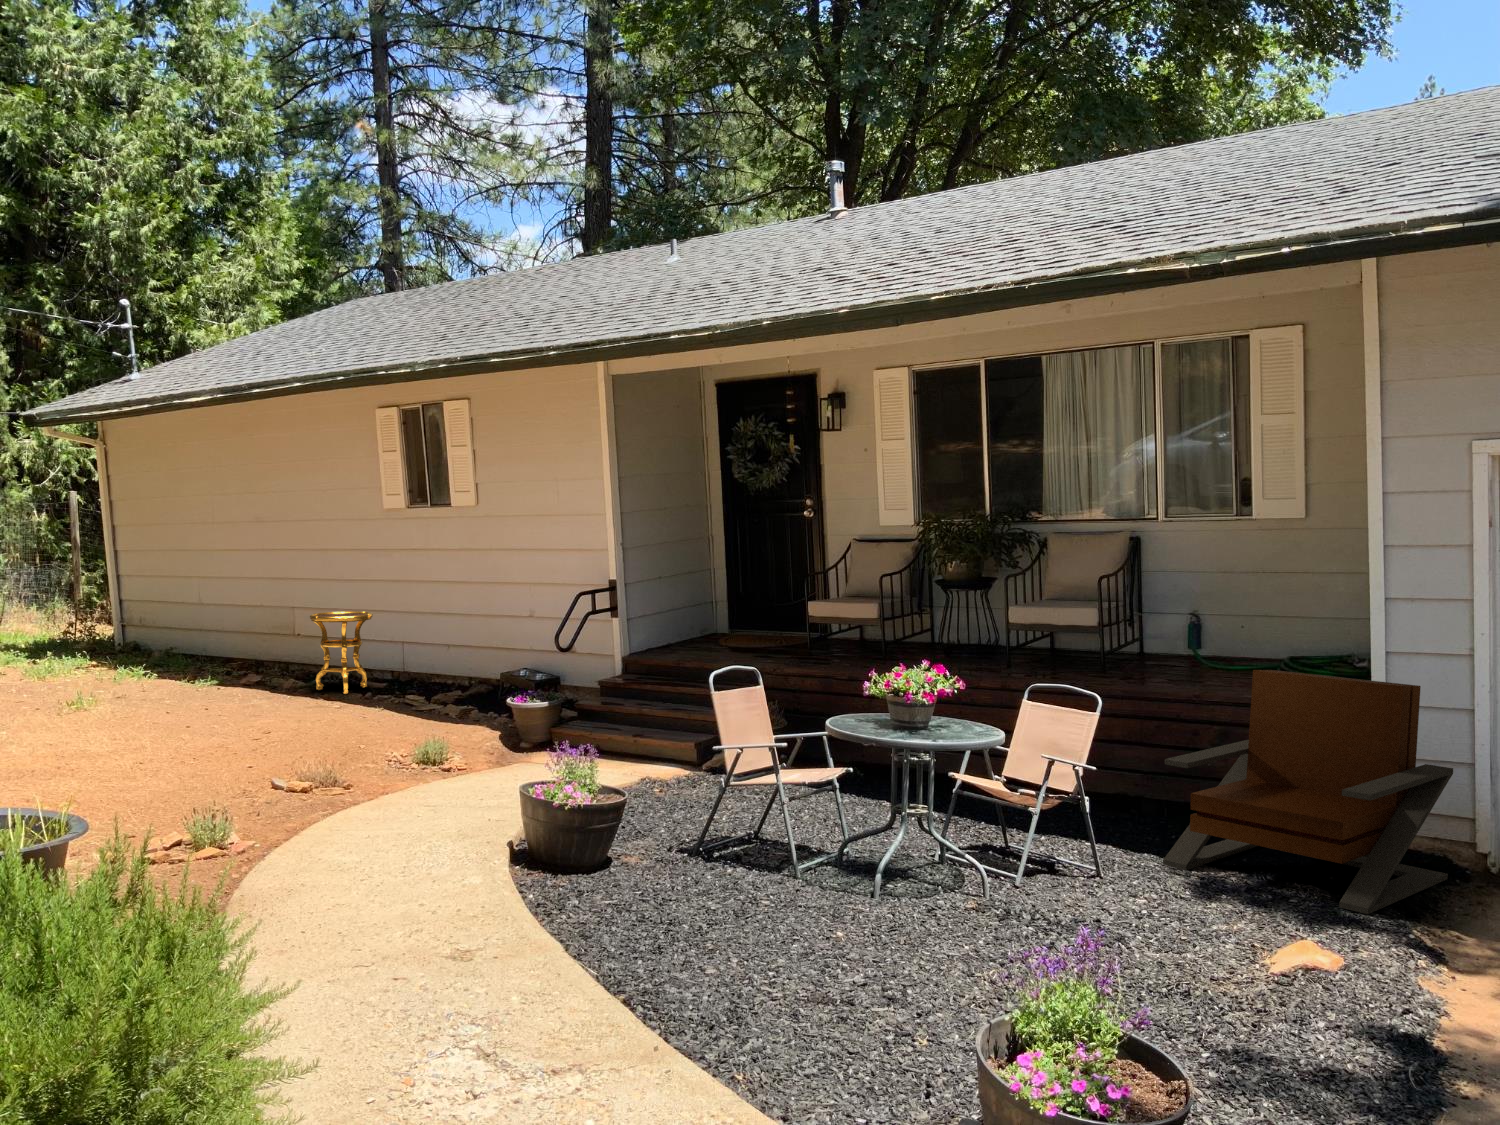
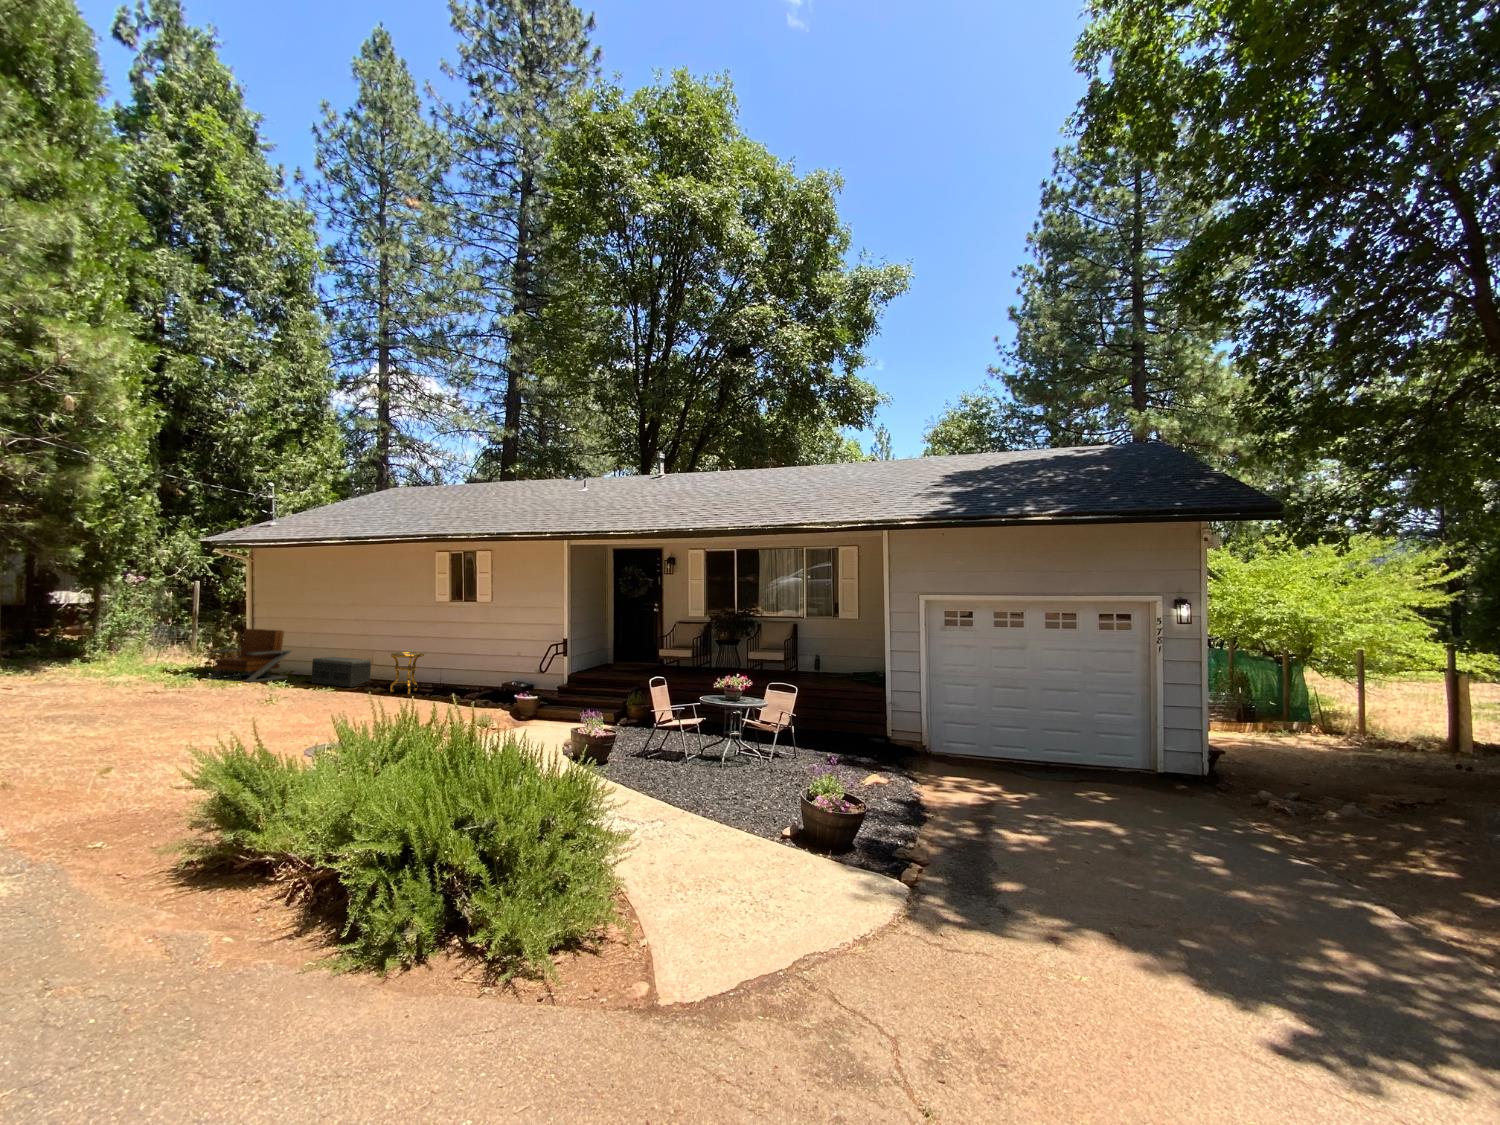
storage bench: none [198,622,294,680] -> present [311,657,371,688]
lounge chair: present [1163,670,1453,914] -> present [207,628,291,682]

